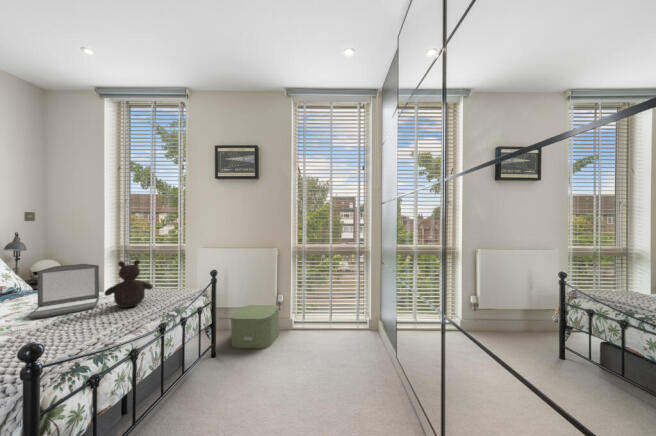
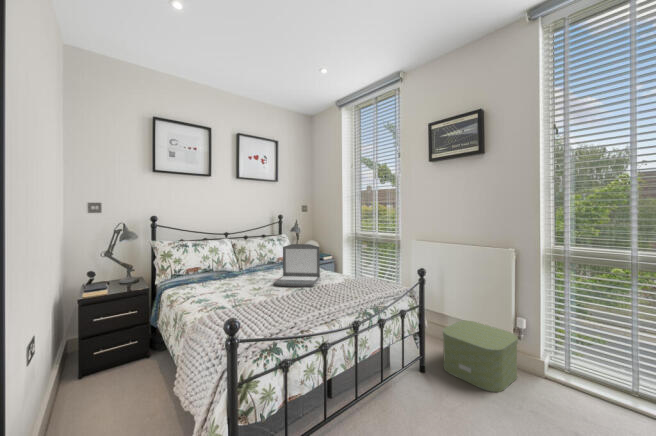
teddy bear: present [105,260,153,308] -> none [316,246,355,293]

